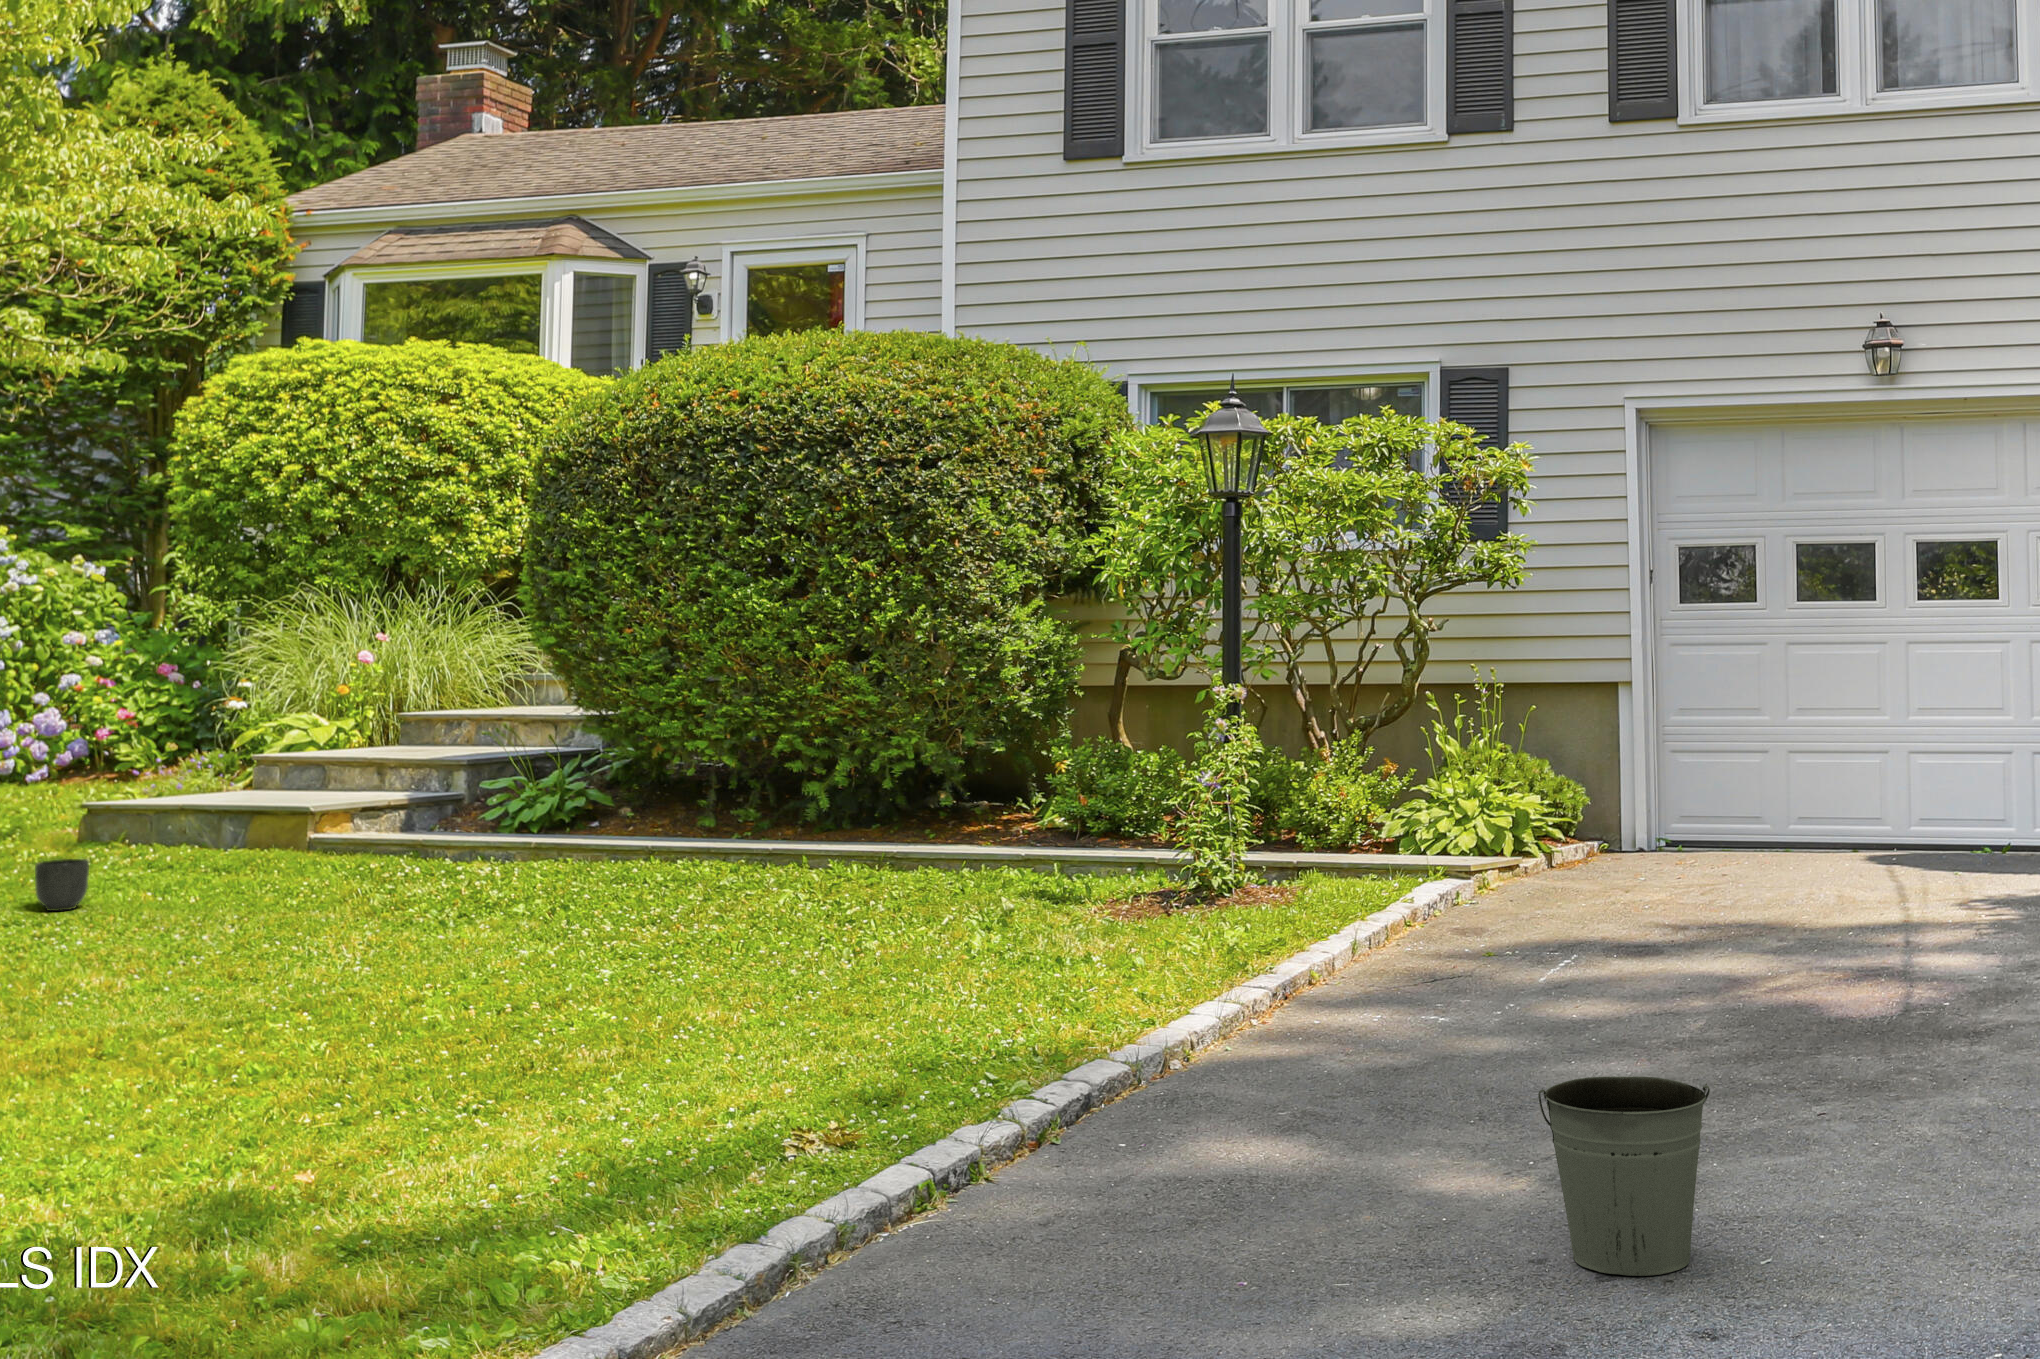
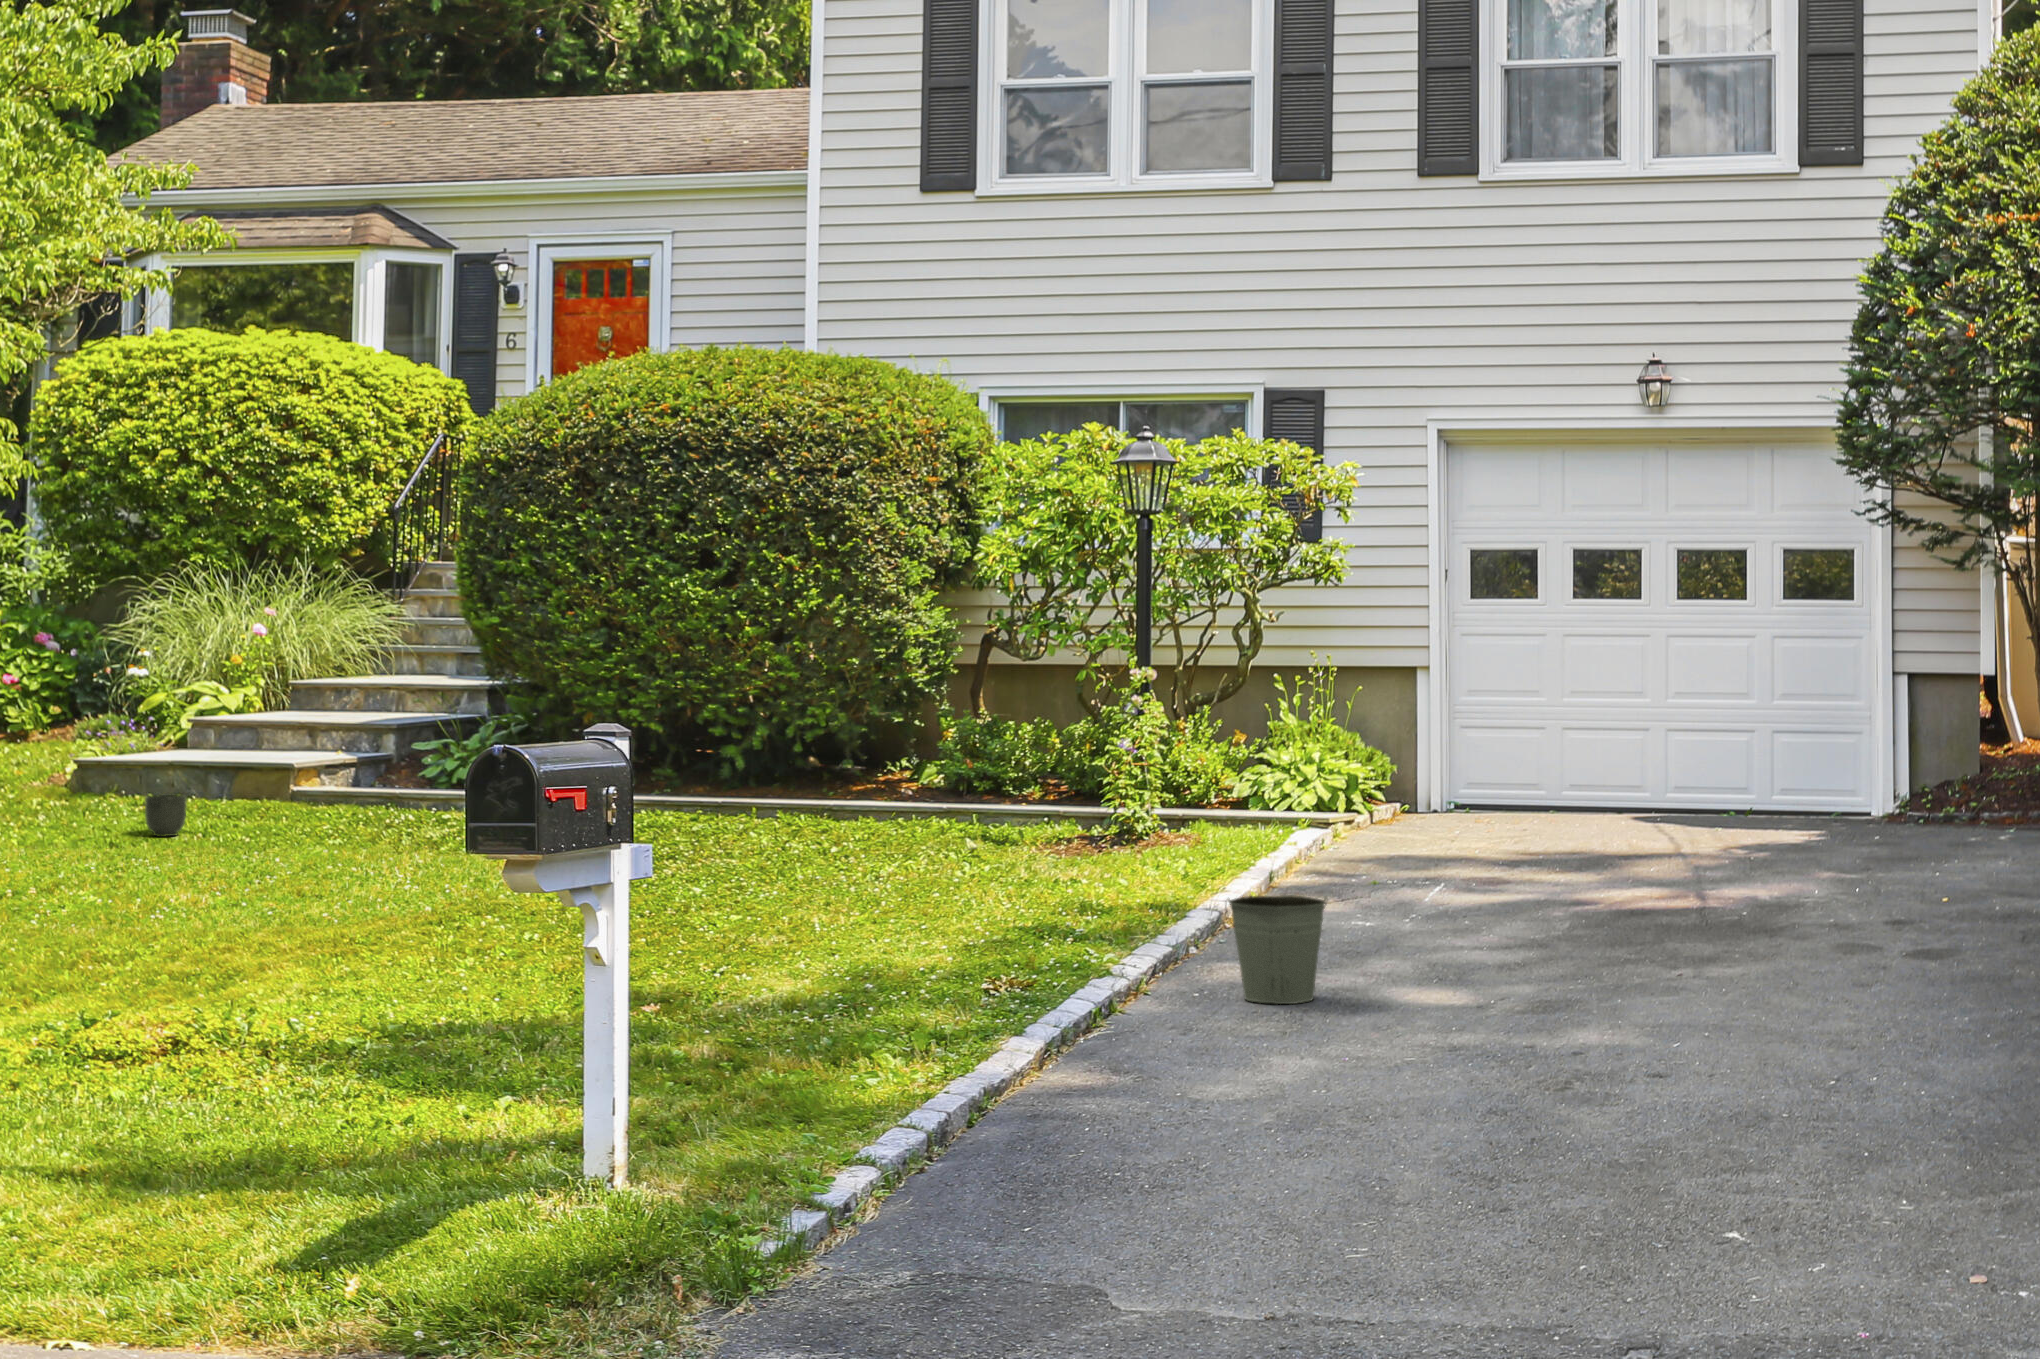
bucket: present [1538,1076,1710,1276] -> present [1227,895,1327,1004]

